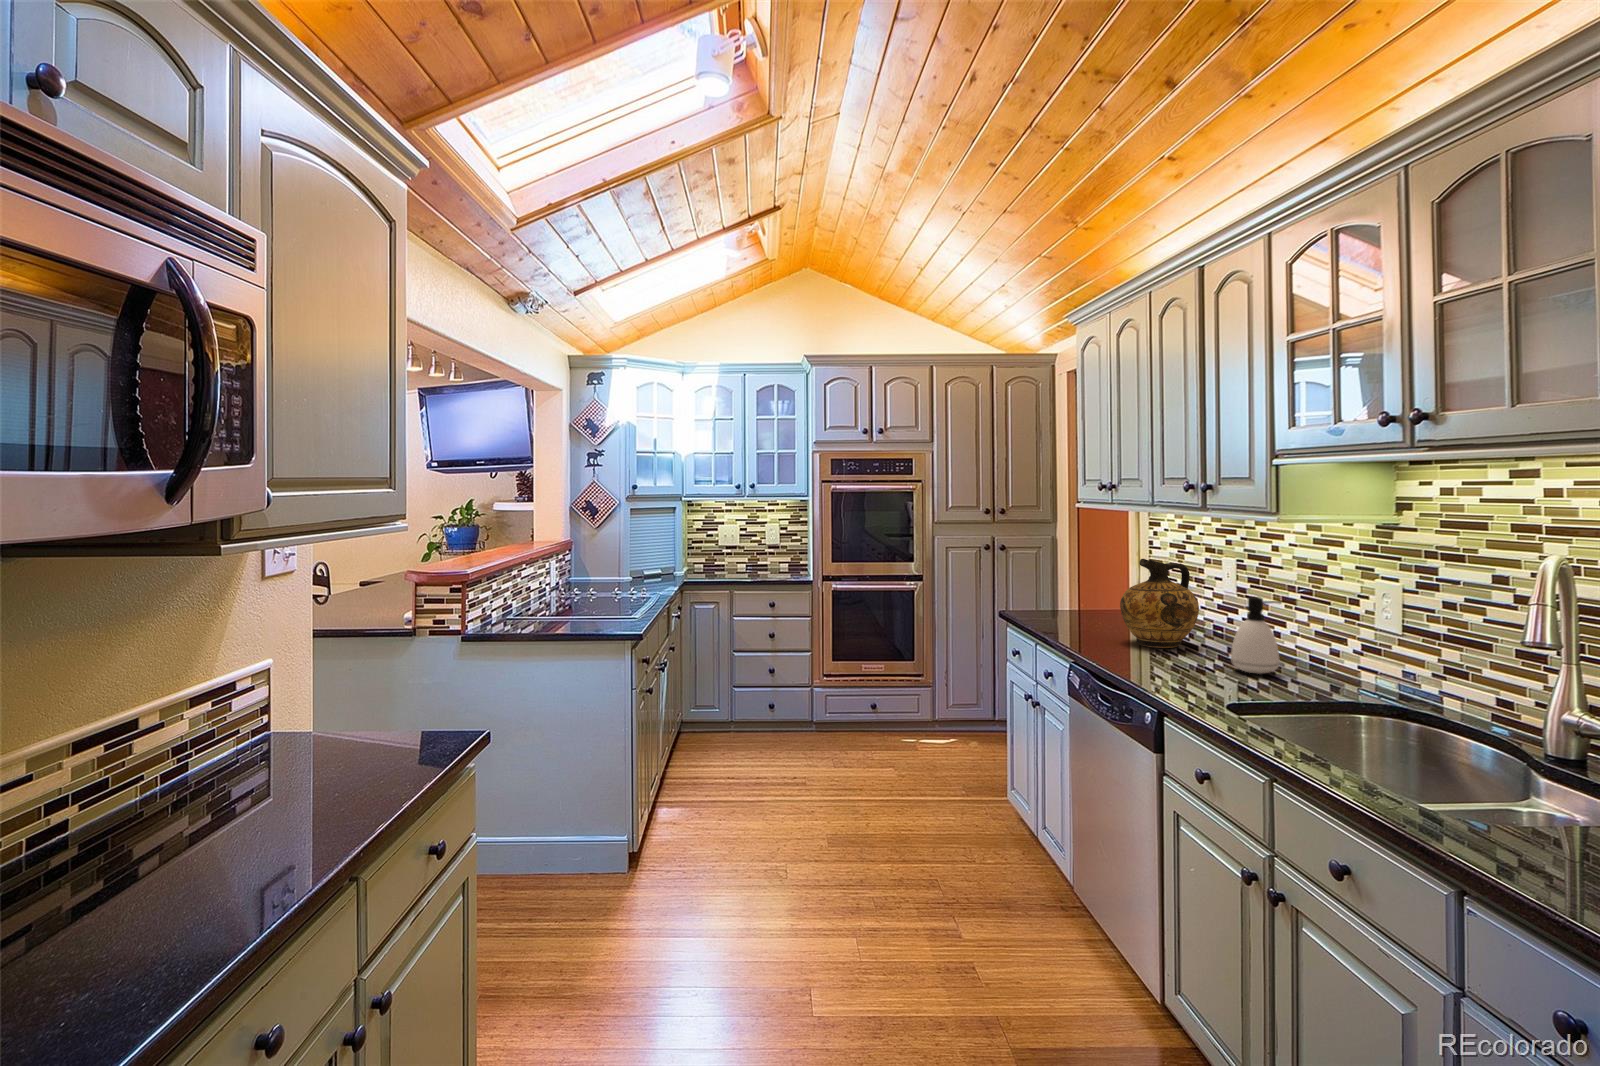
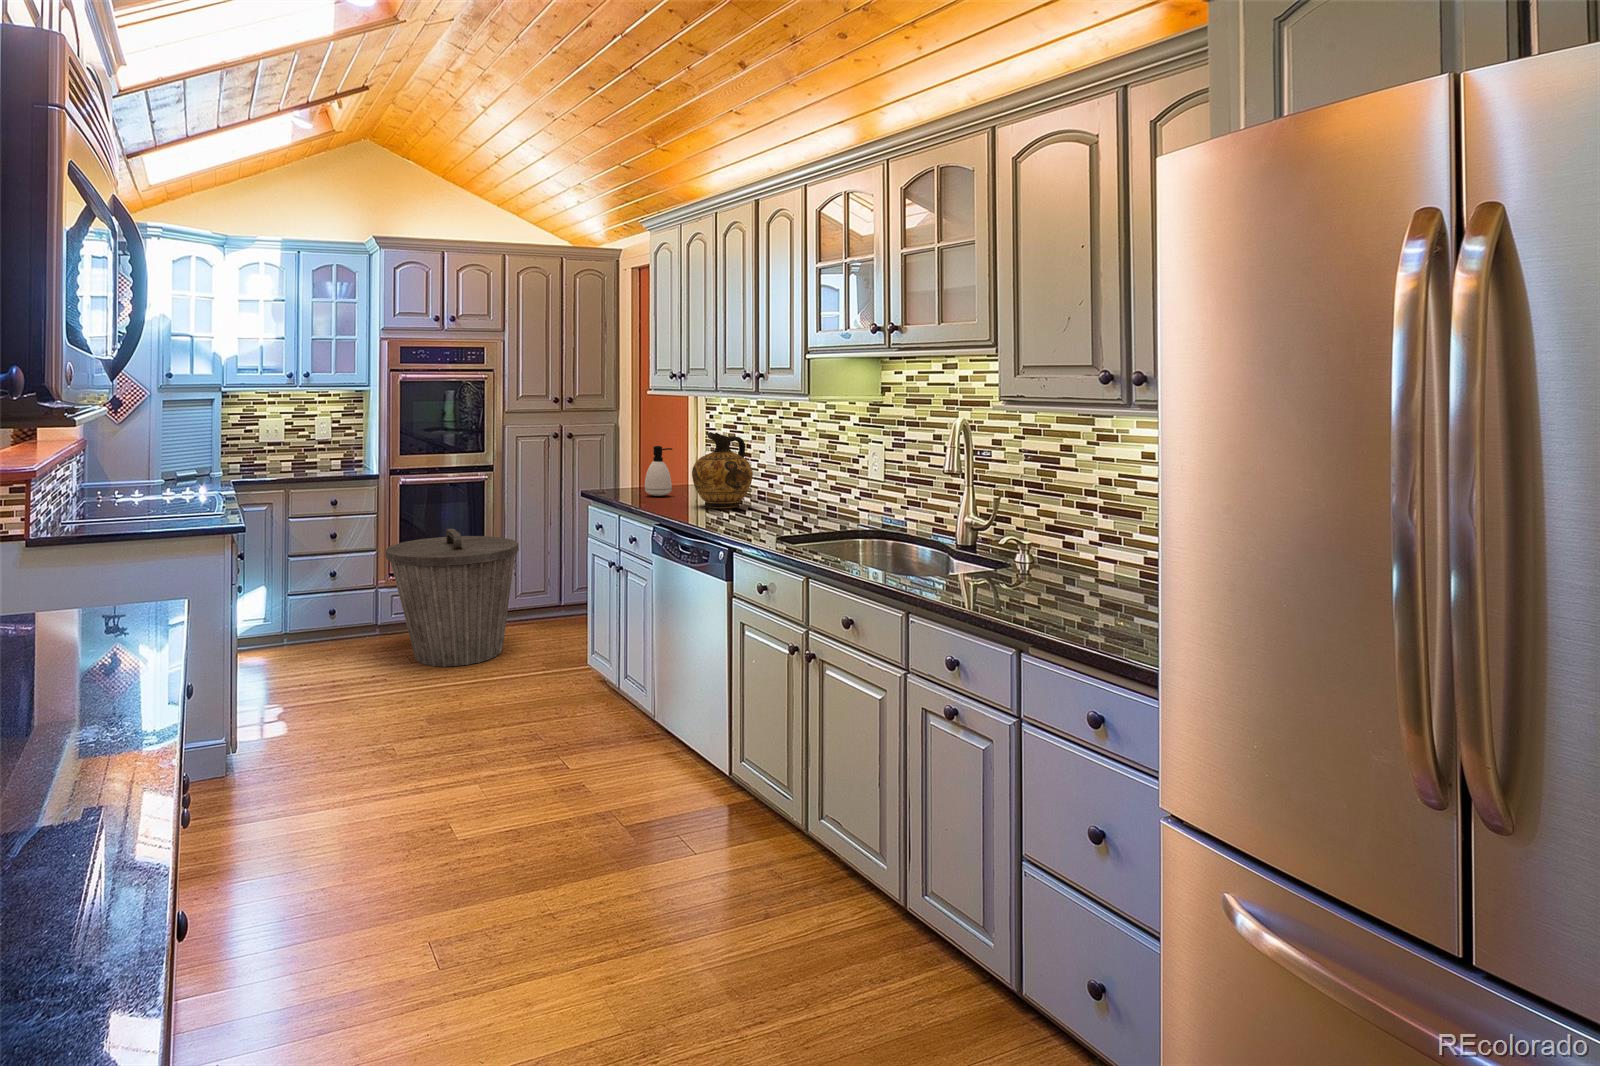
soap dispenser: present [1231,597,1282,674] -> present [645,446,672,496]
trash can: none [837,636,949,767] -> present [385,529,519,667]

